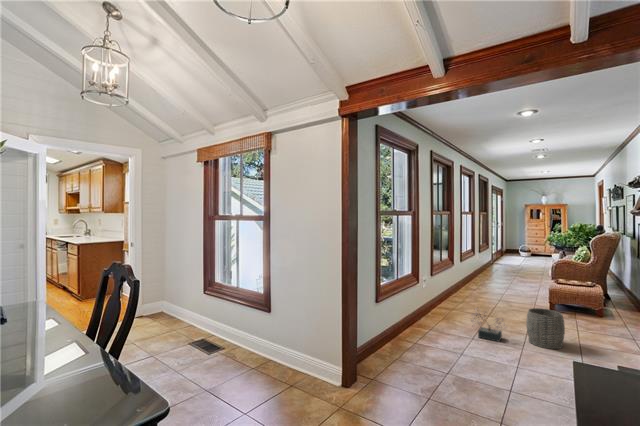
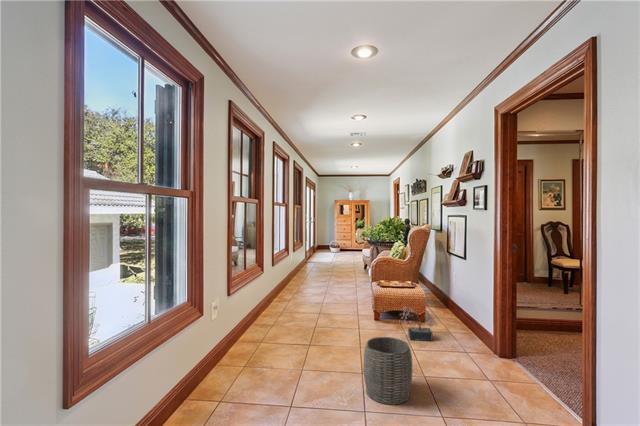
decorative plant: present [471,308,505,342] -> present [399,307,438,341]

